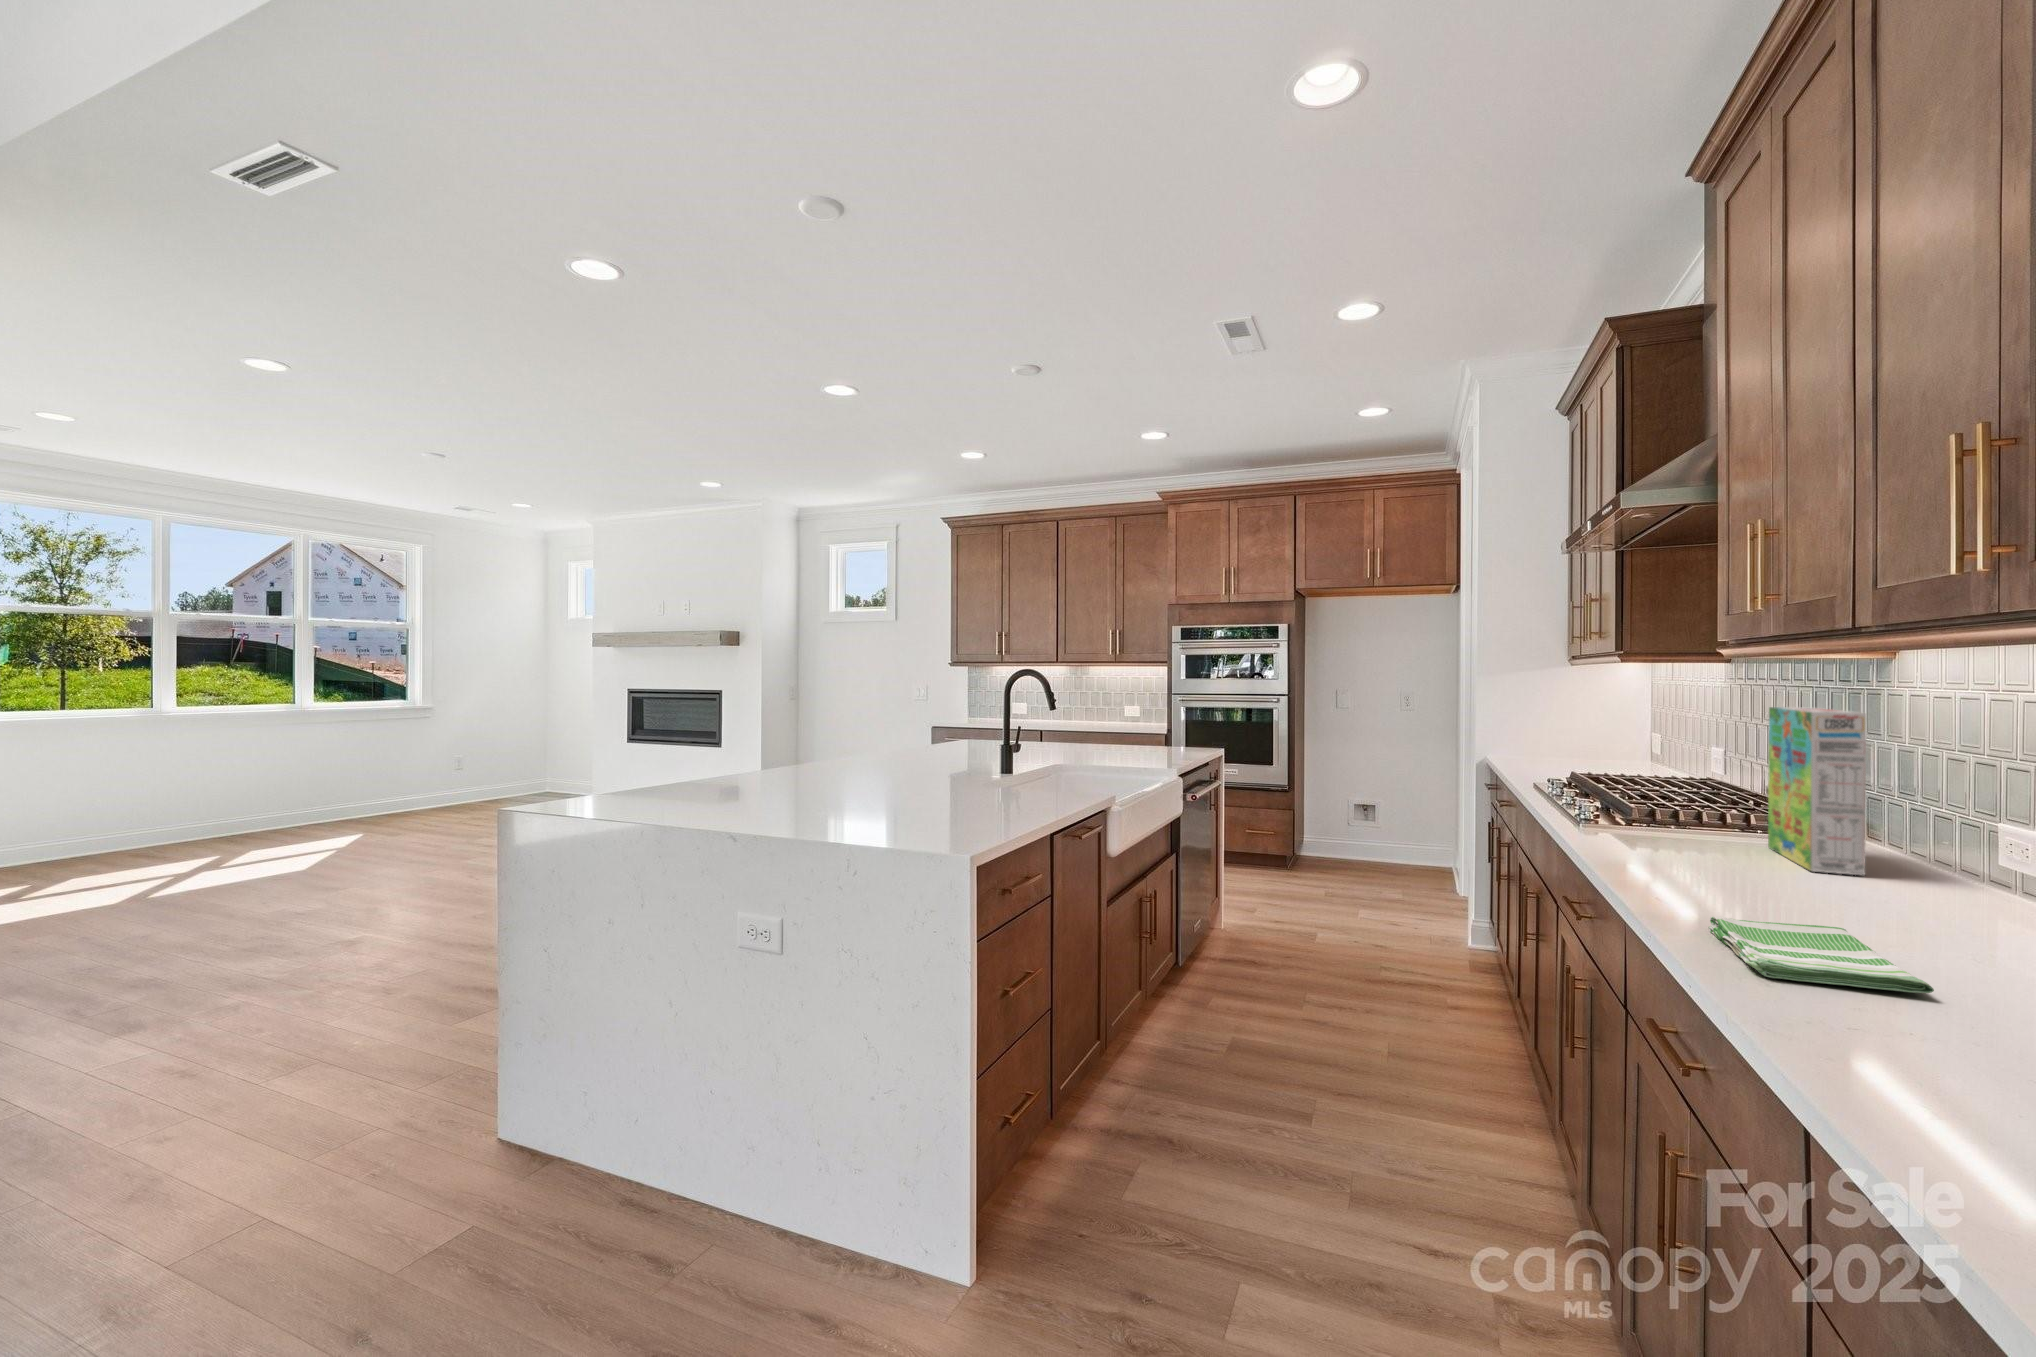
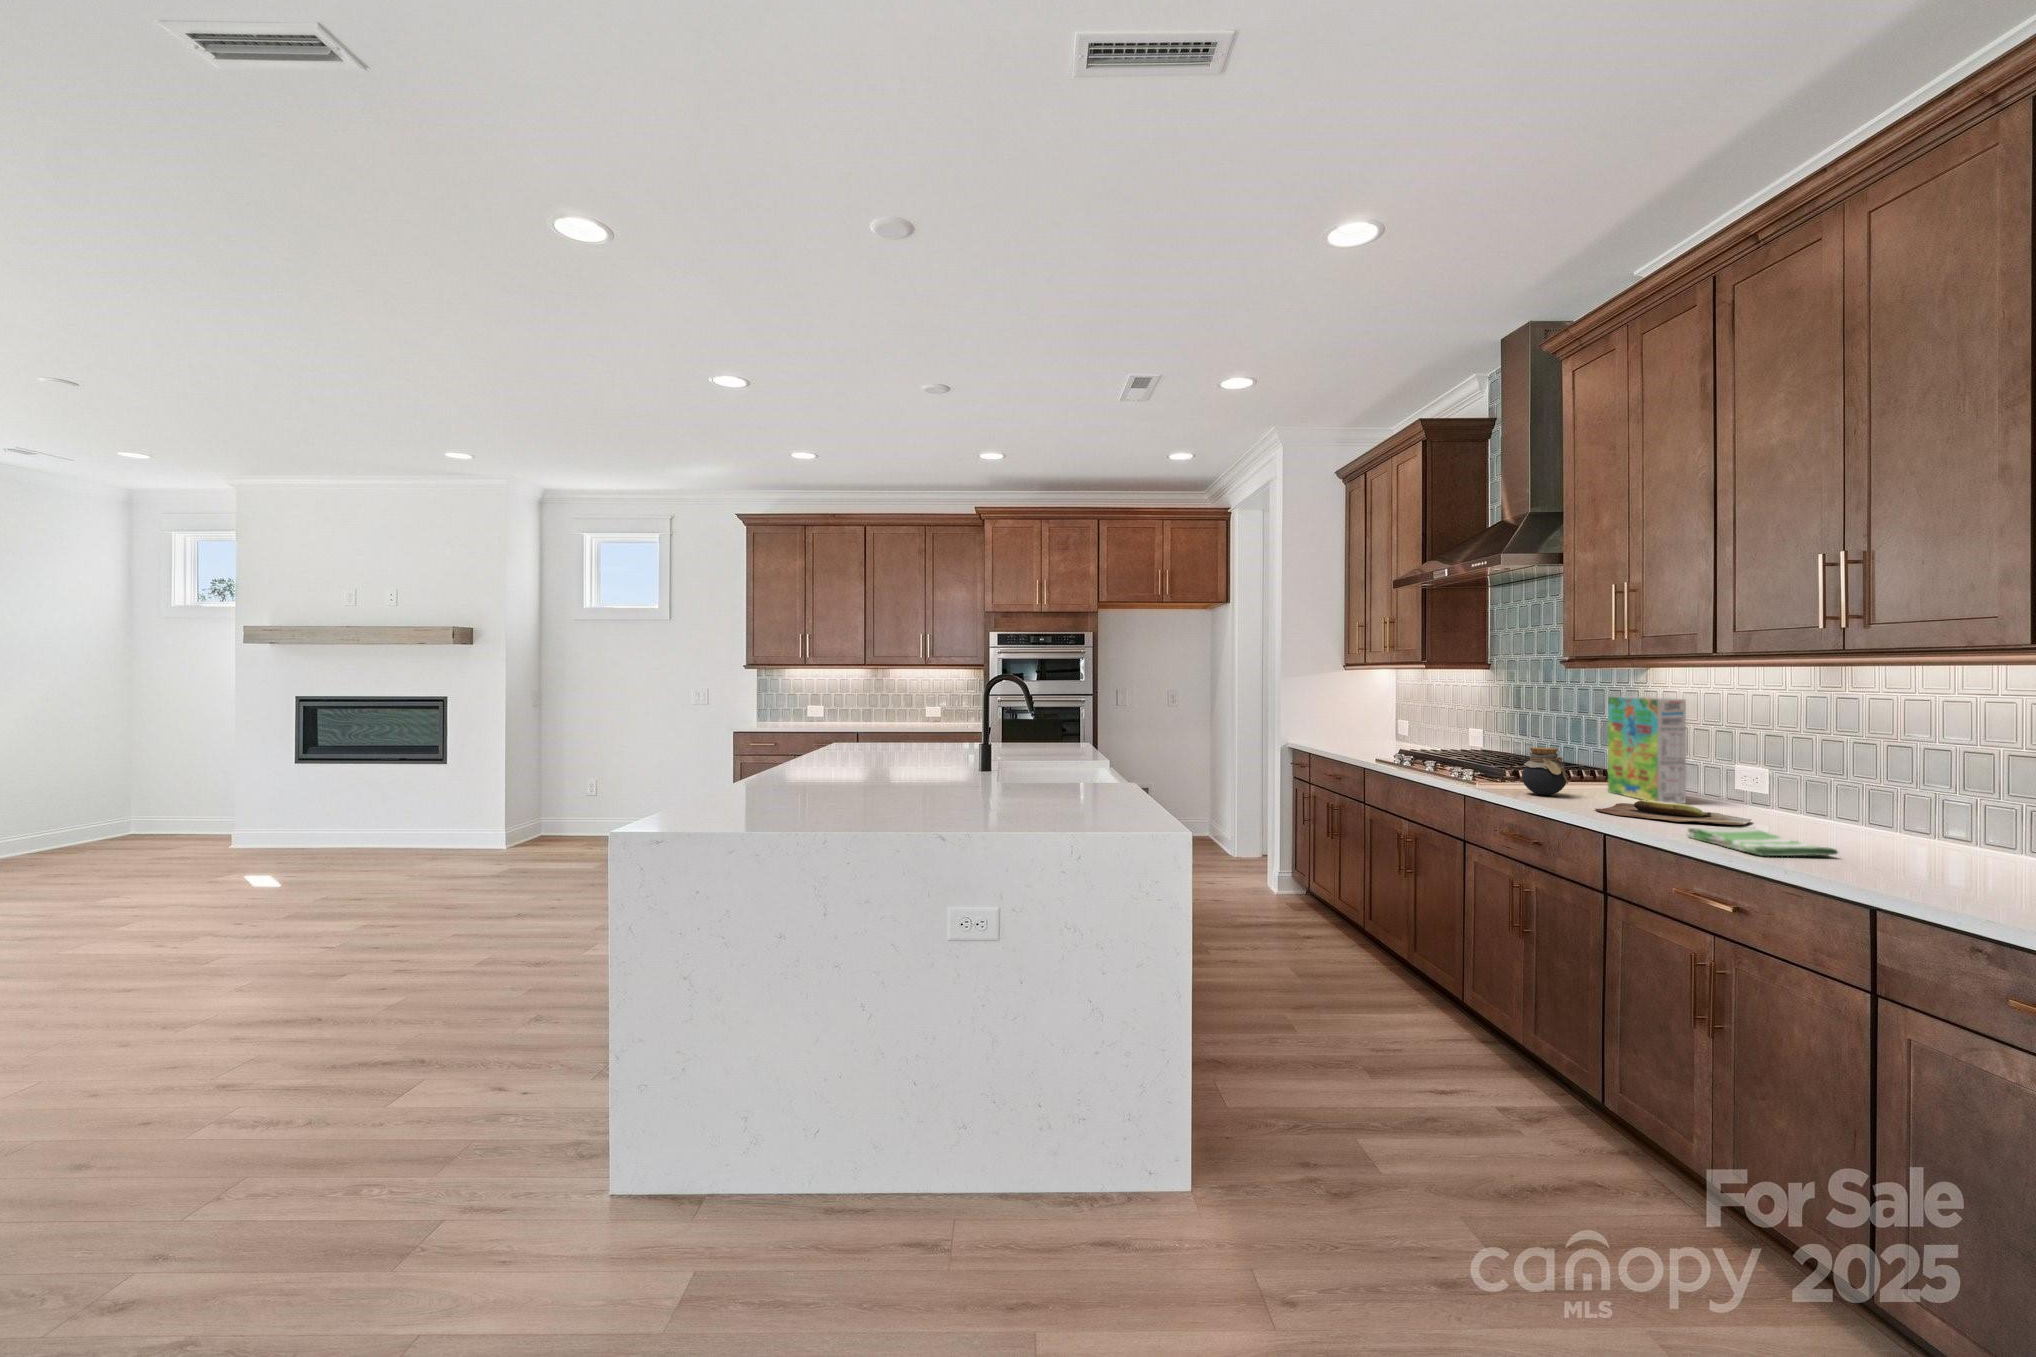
jar: none [1603,777,1671,846] -> present [1522,747,1569,795]
cutting board: none [1655,865,1920,920] -> present [1596,800,1751,825]

